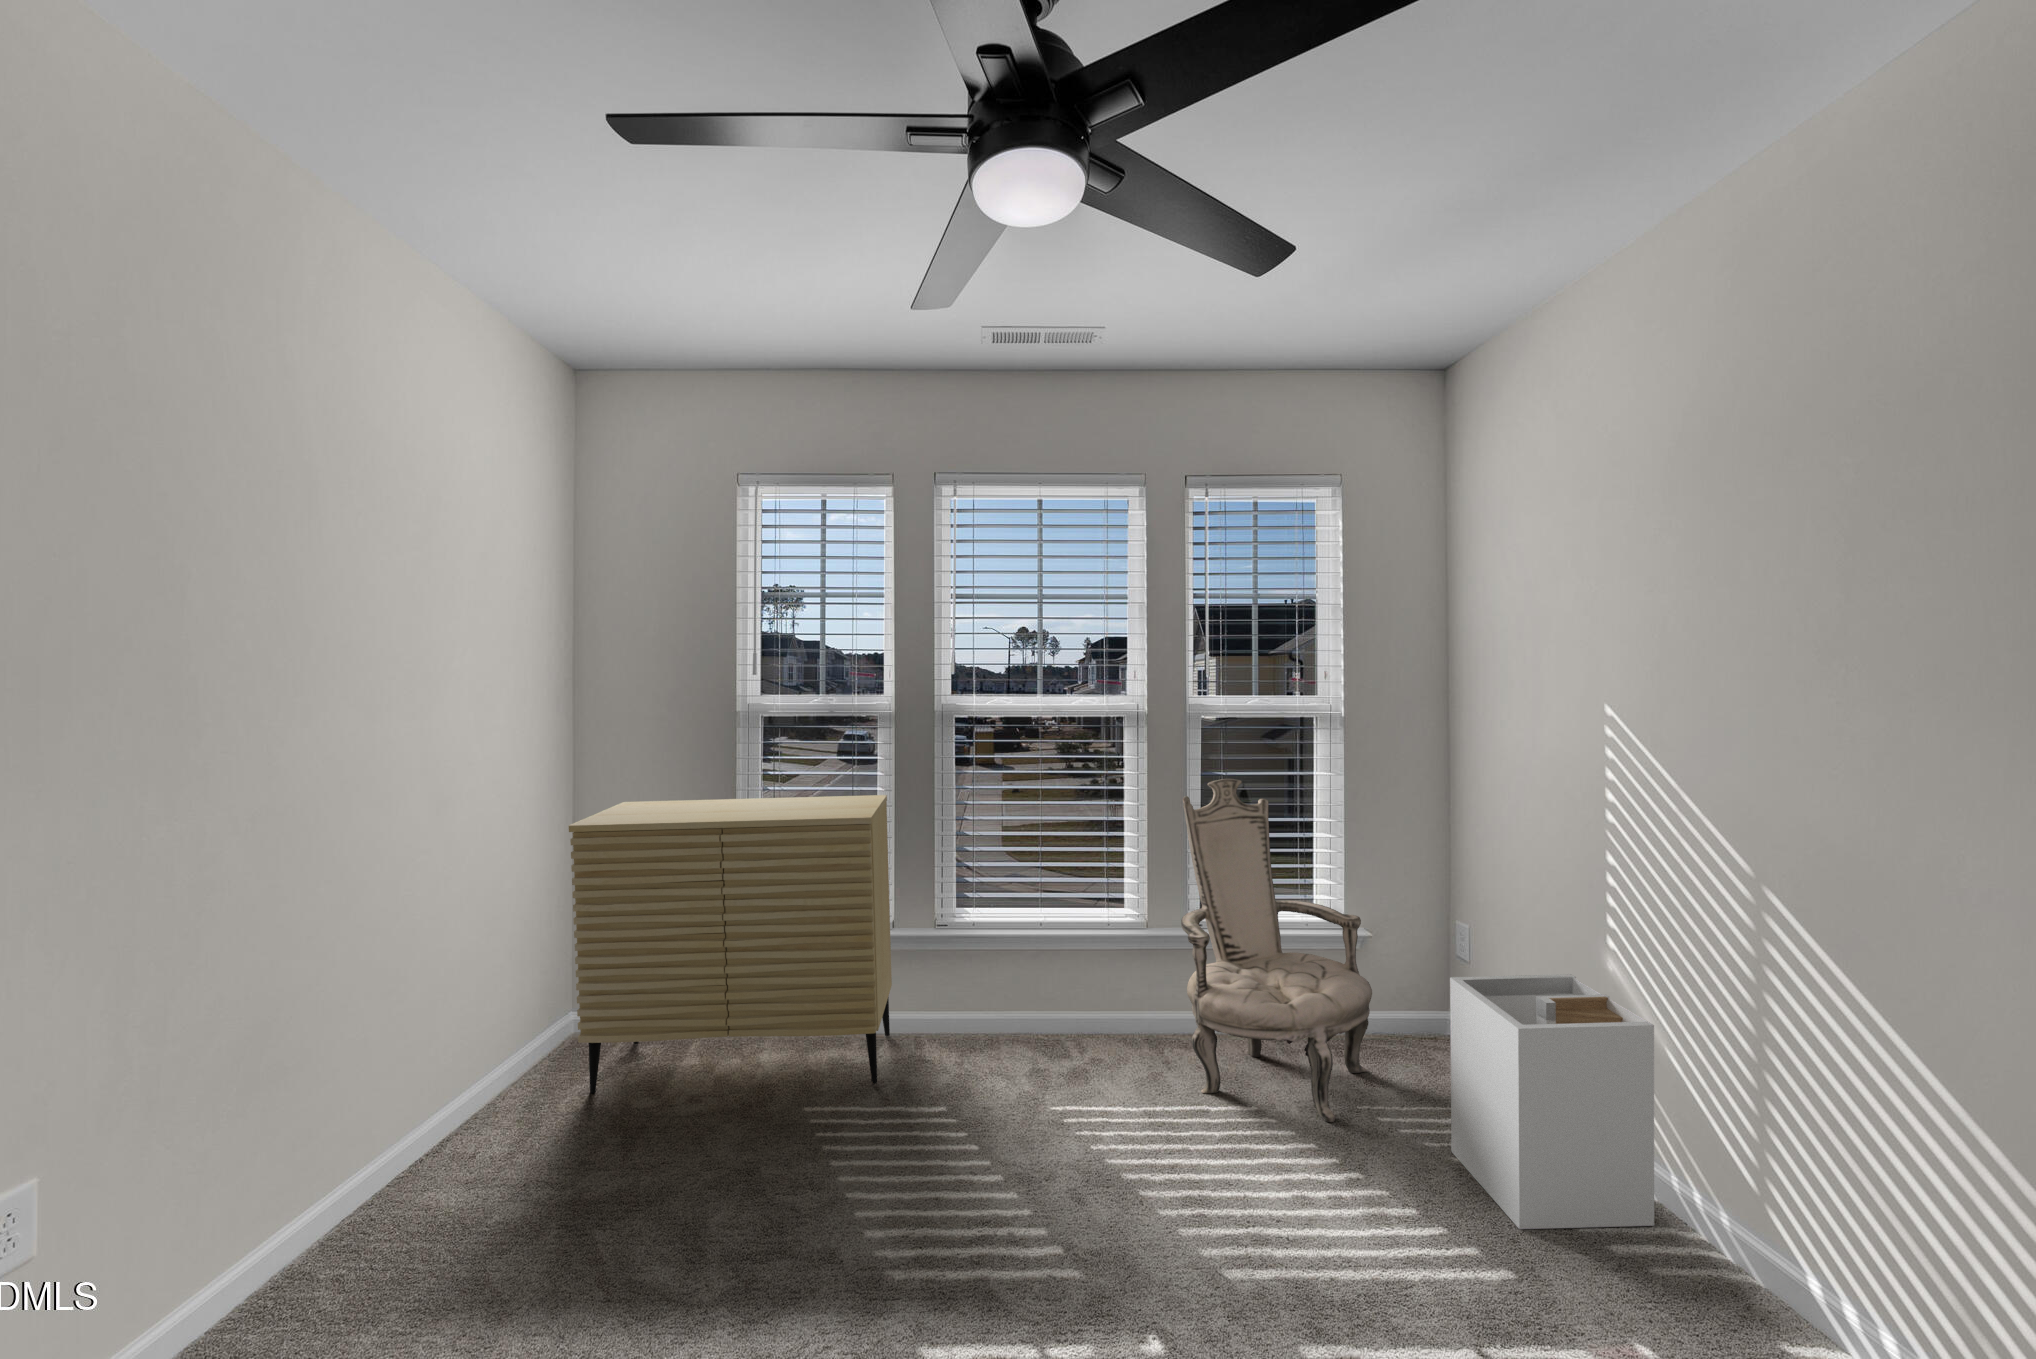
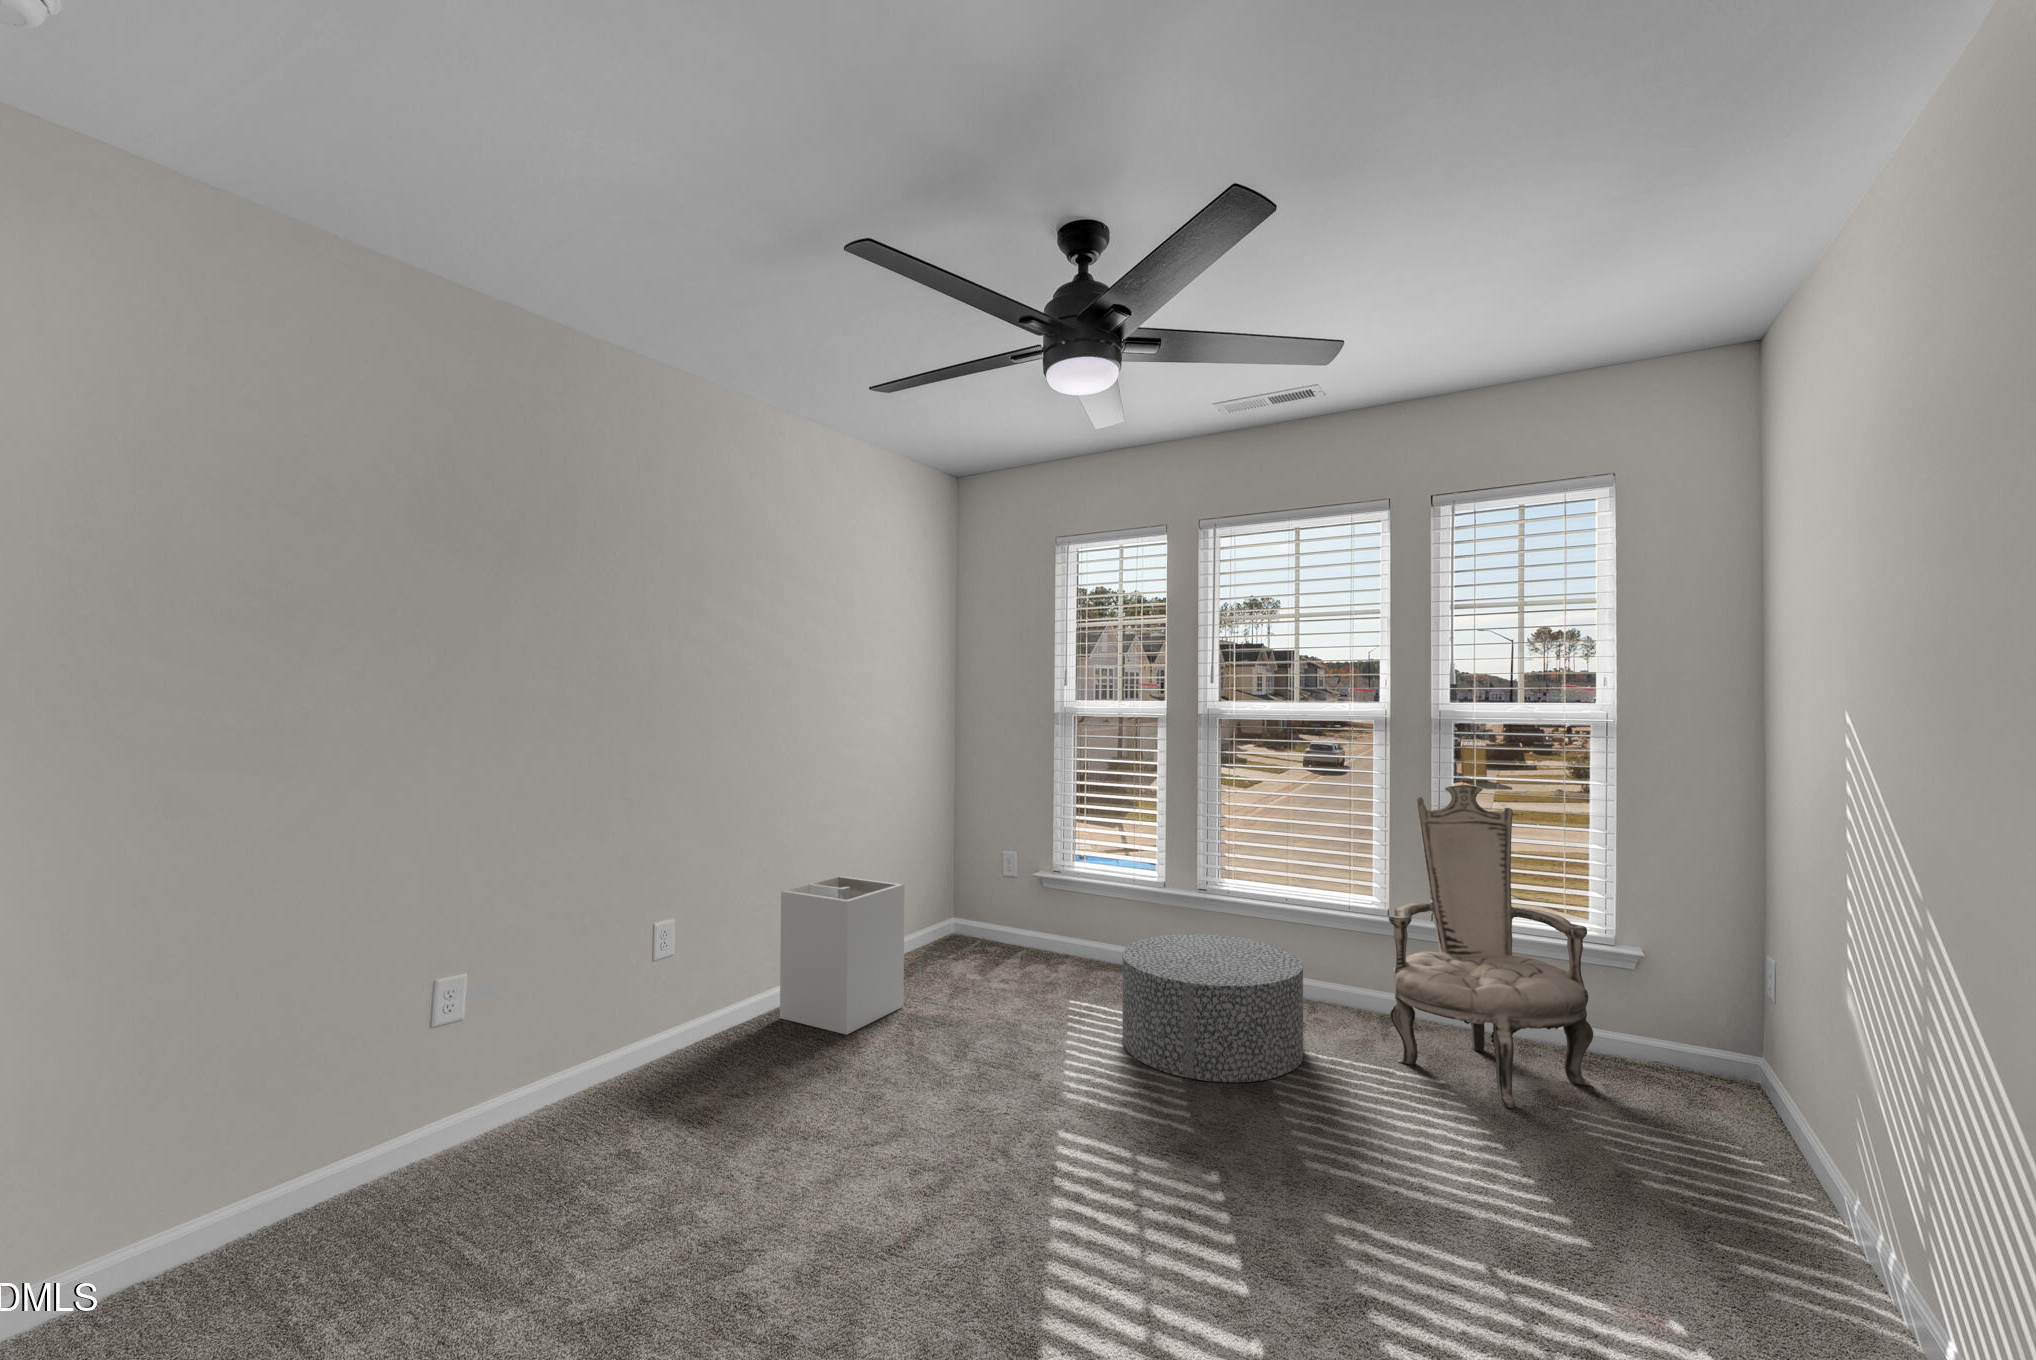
dresser: present [569,795,892,1093] -> none [936,769,1165,998]
laundry hamper: present [1450,974,1654,1229] -> present [780,876,904,1035]
ottoman: none [900,984,1120,1189] -> present [1122,934,1303,1082]

